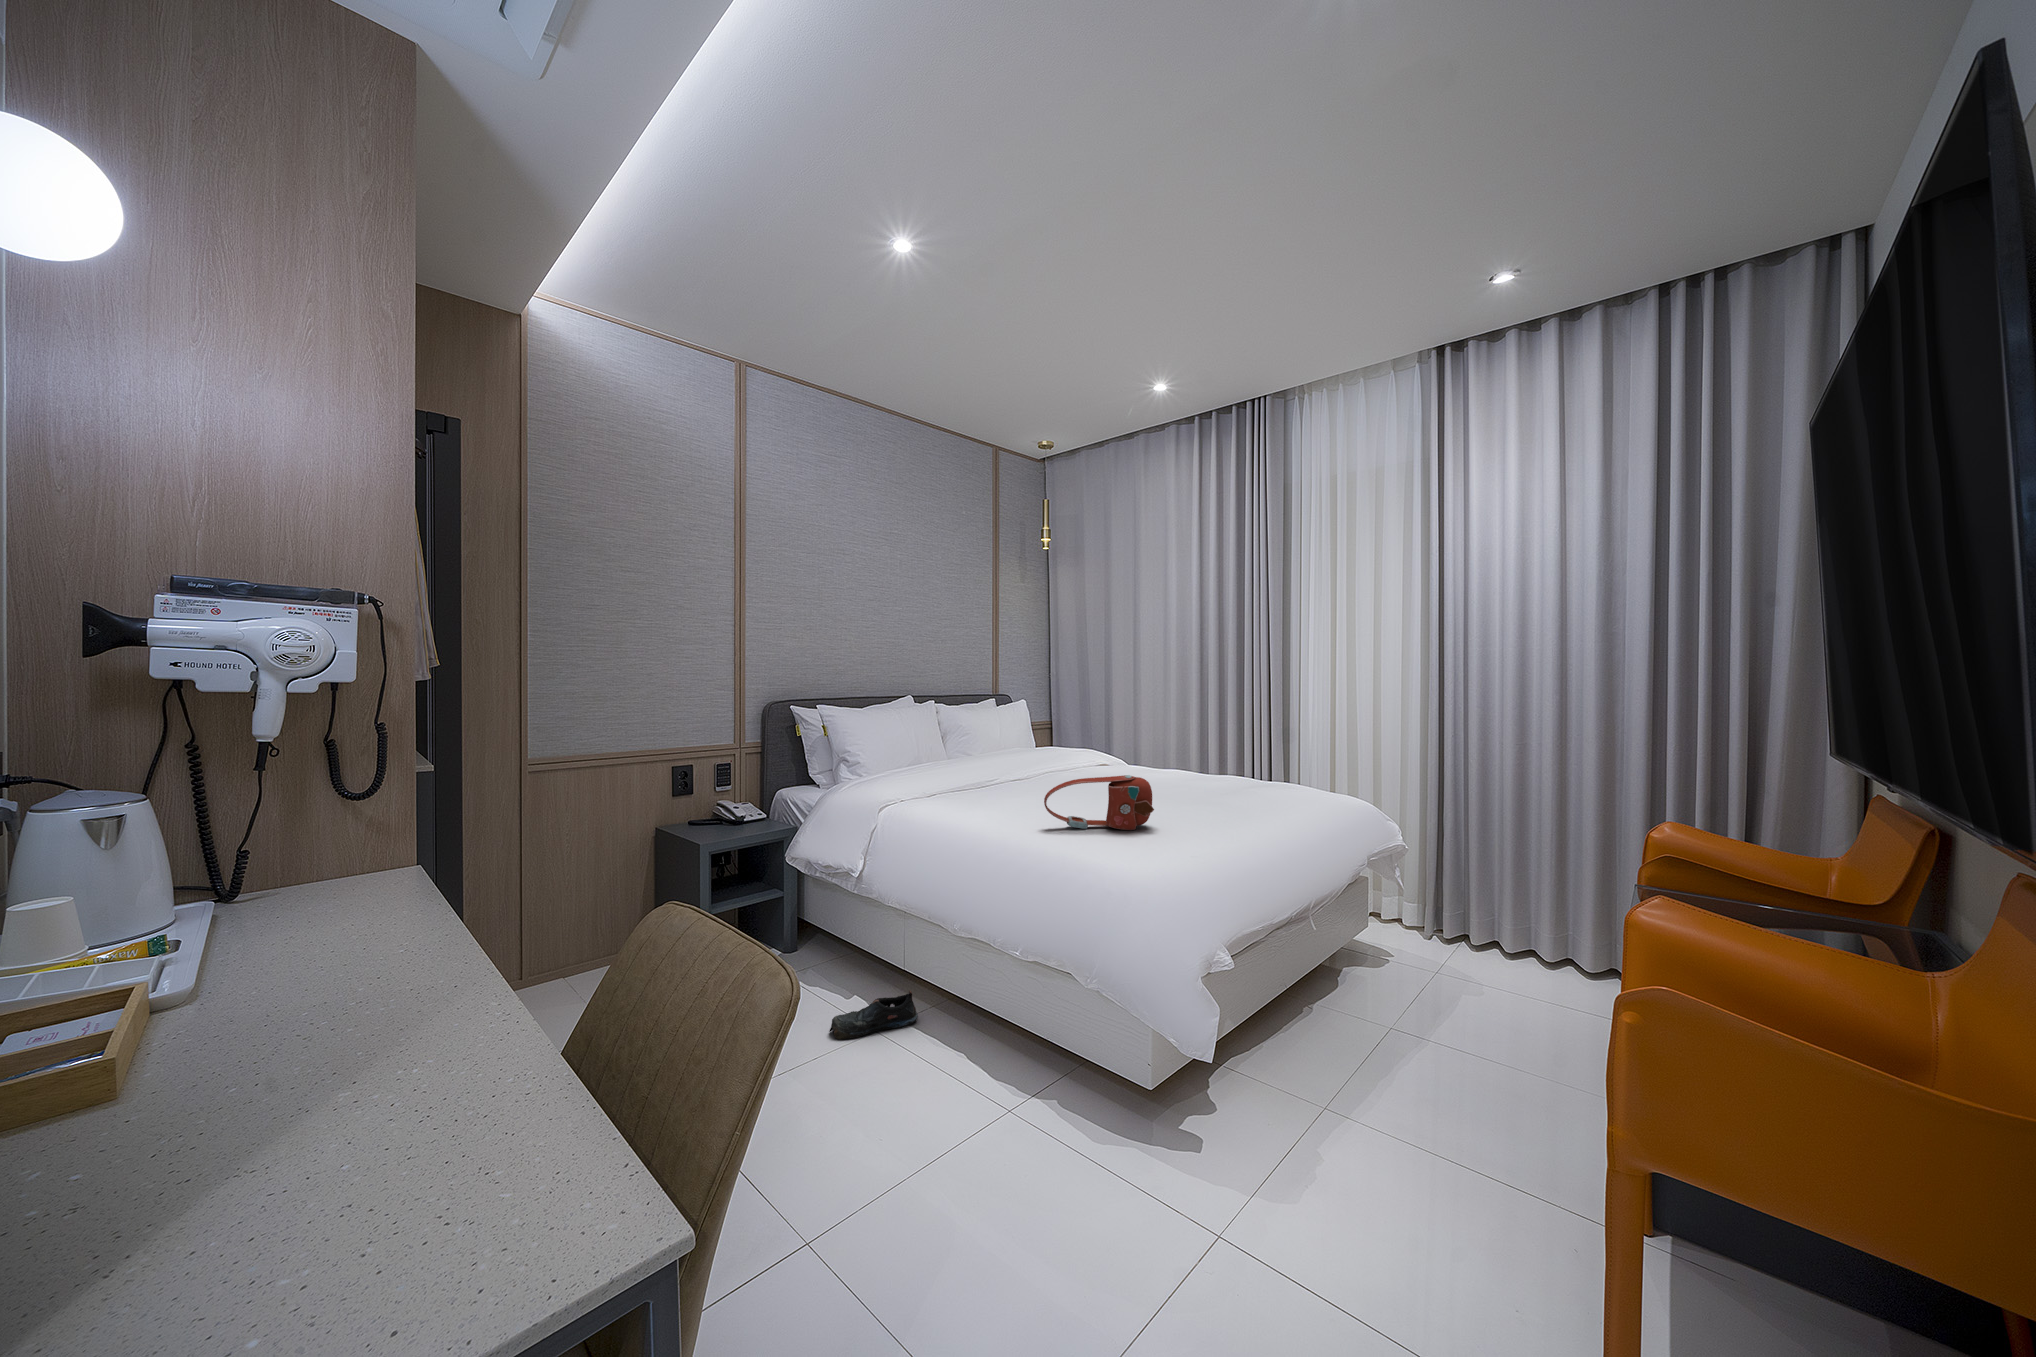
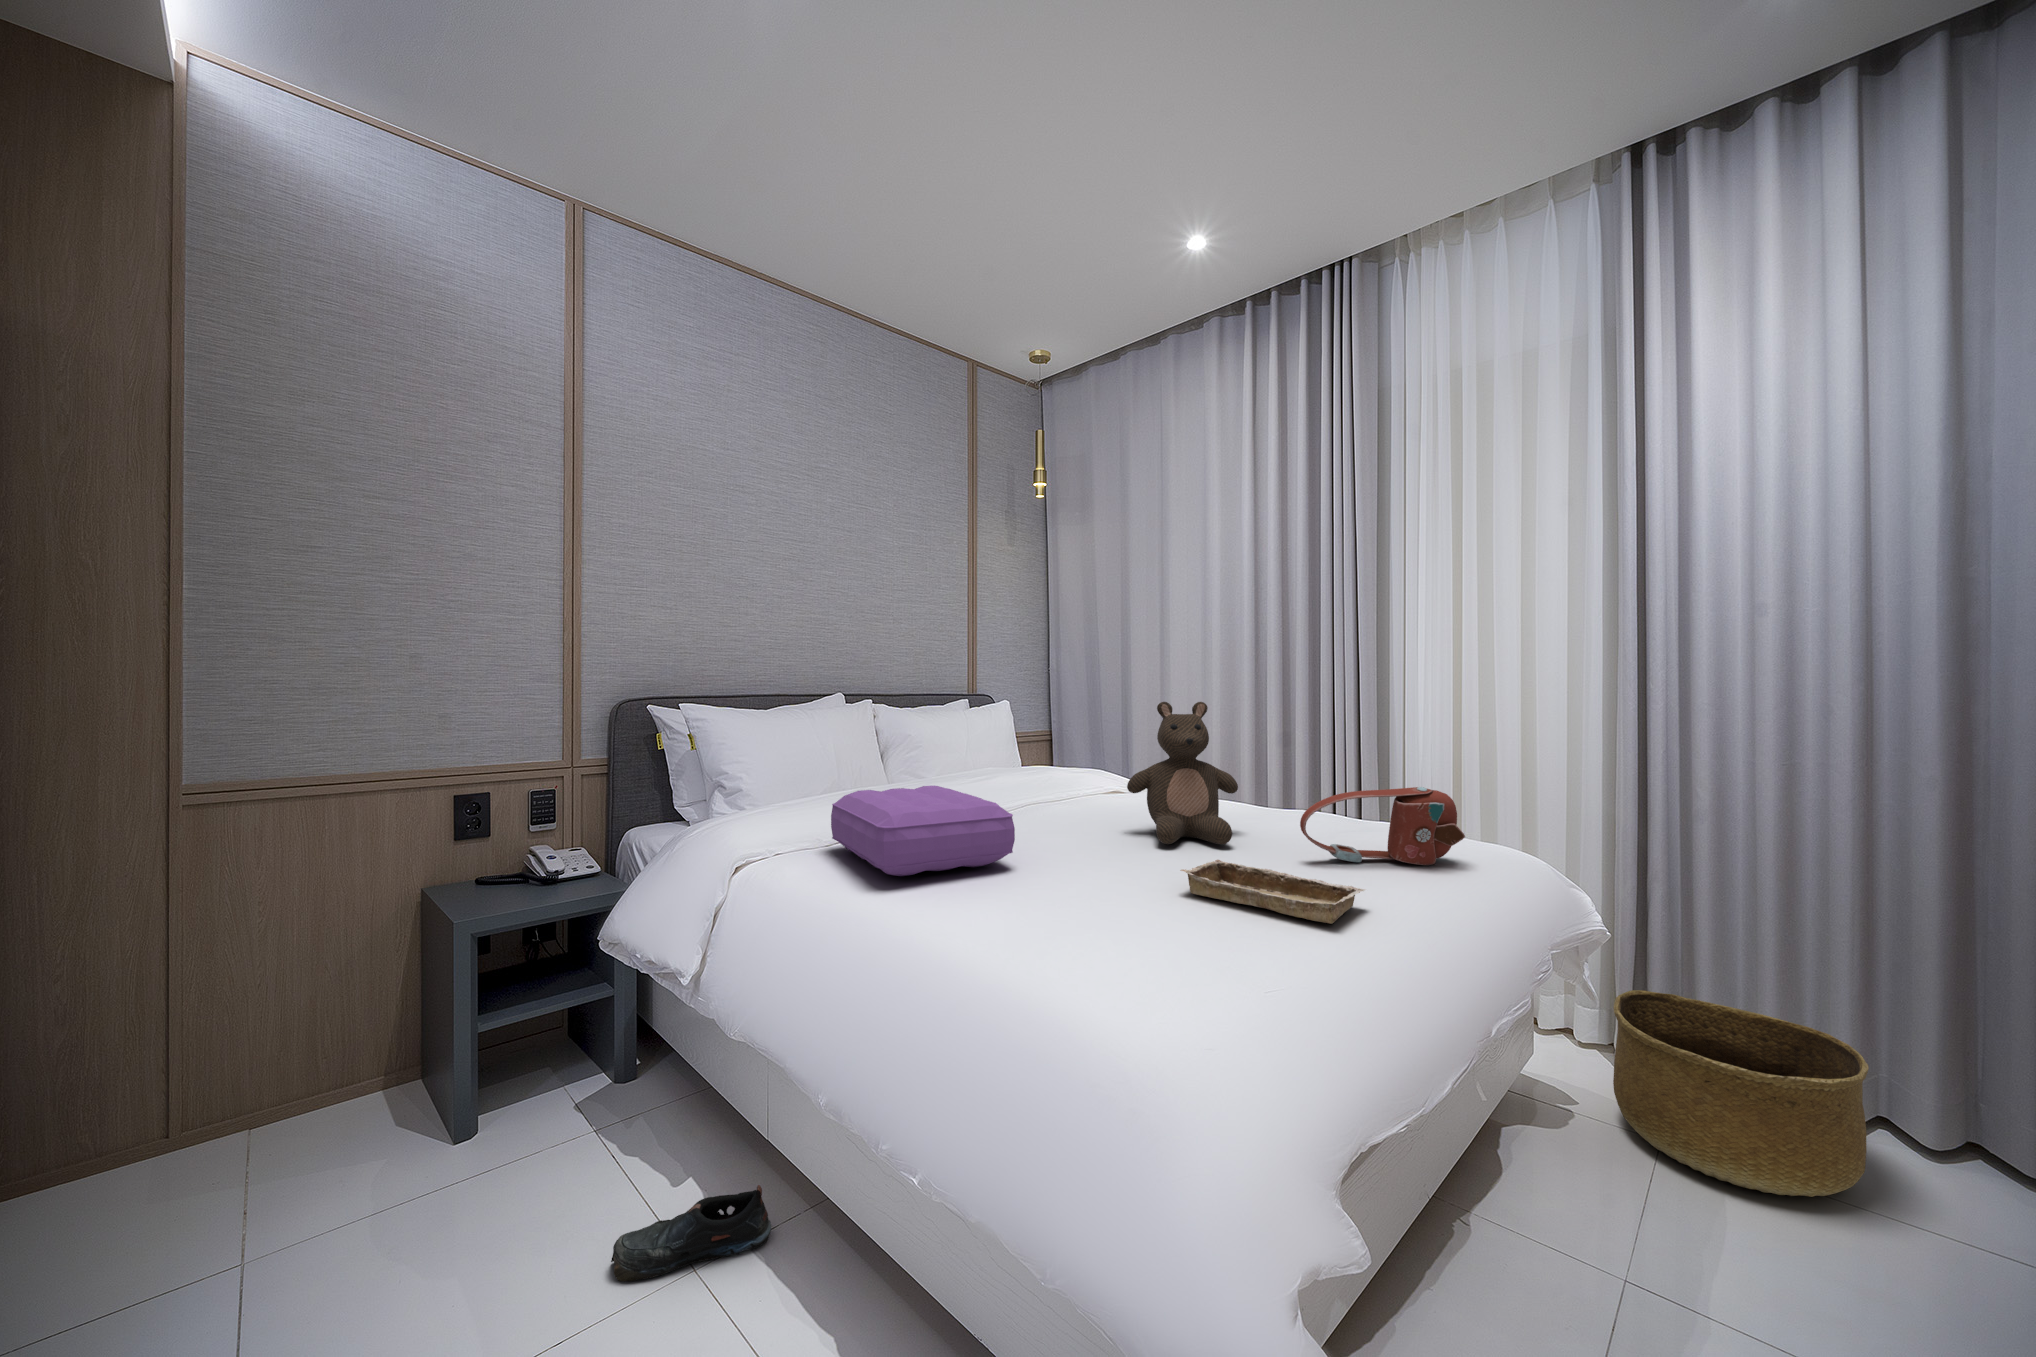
stuffed bear: none [1119,703,1189,792] -> present [1127,702,1238,844]
pillow: none [937,757,1056,809] -> present [831,786,1015,876]
handbag: present [1044,775,1154,830] -> present [1300,787,1465,865]
tray: none [1156,798,1260,827] -> present [1180,860,1366,924]
basket: none [1417,882,1552,990] -> present [1613,990,1868,1197]

